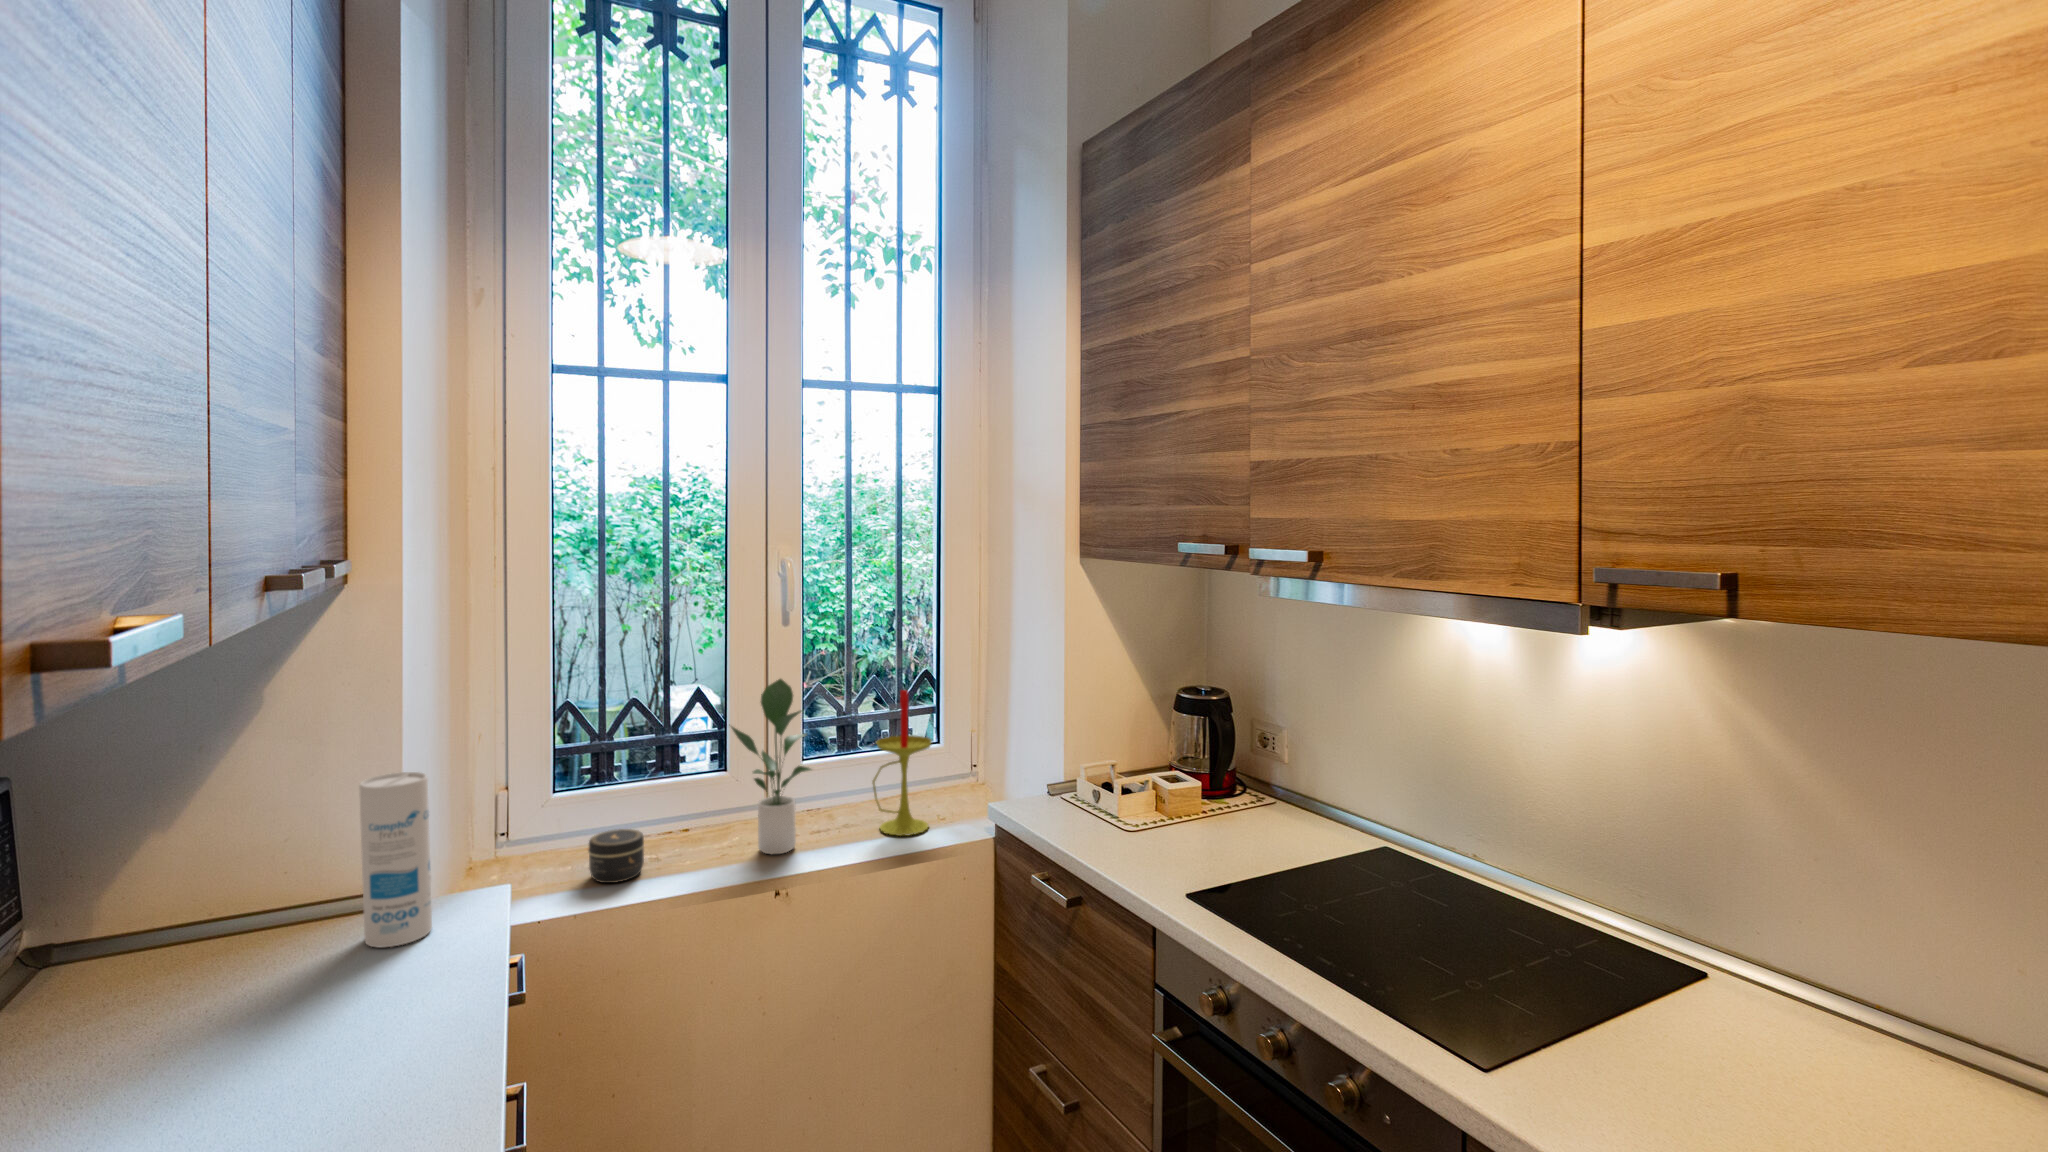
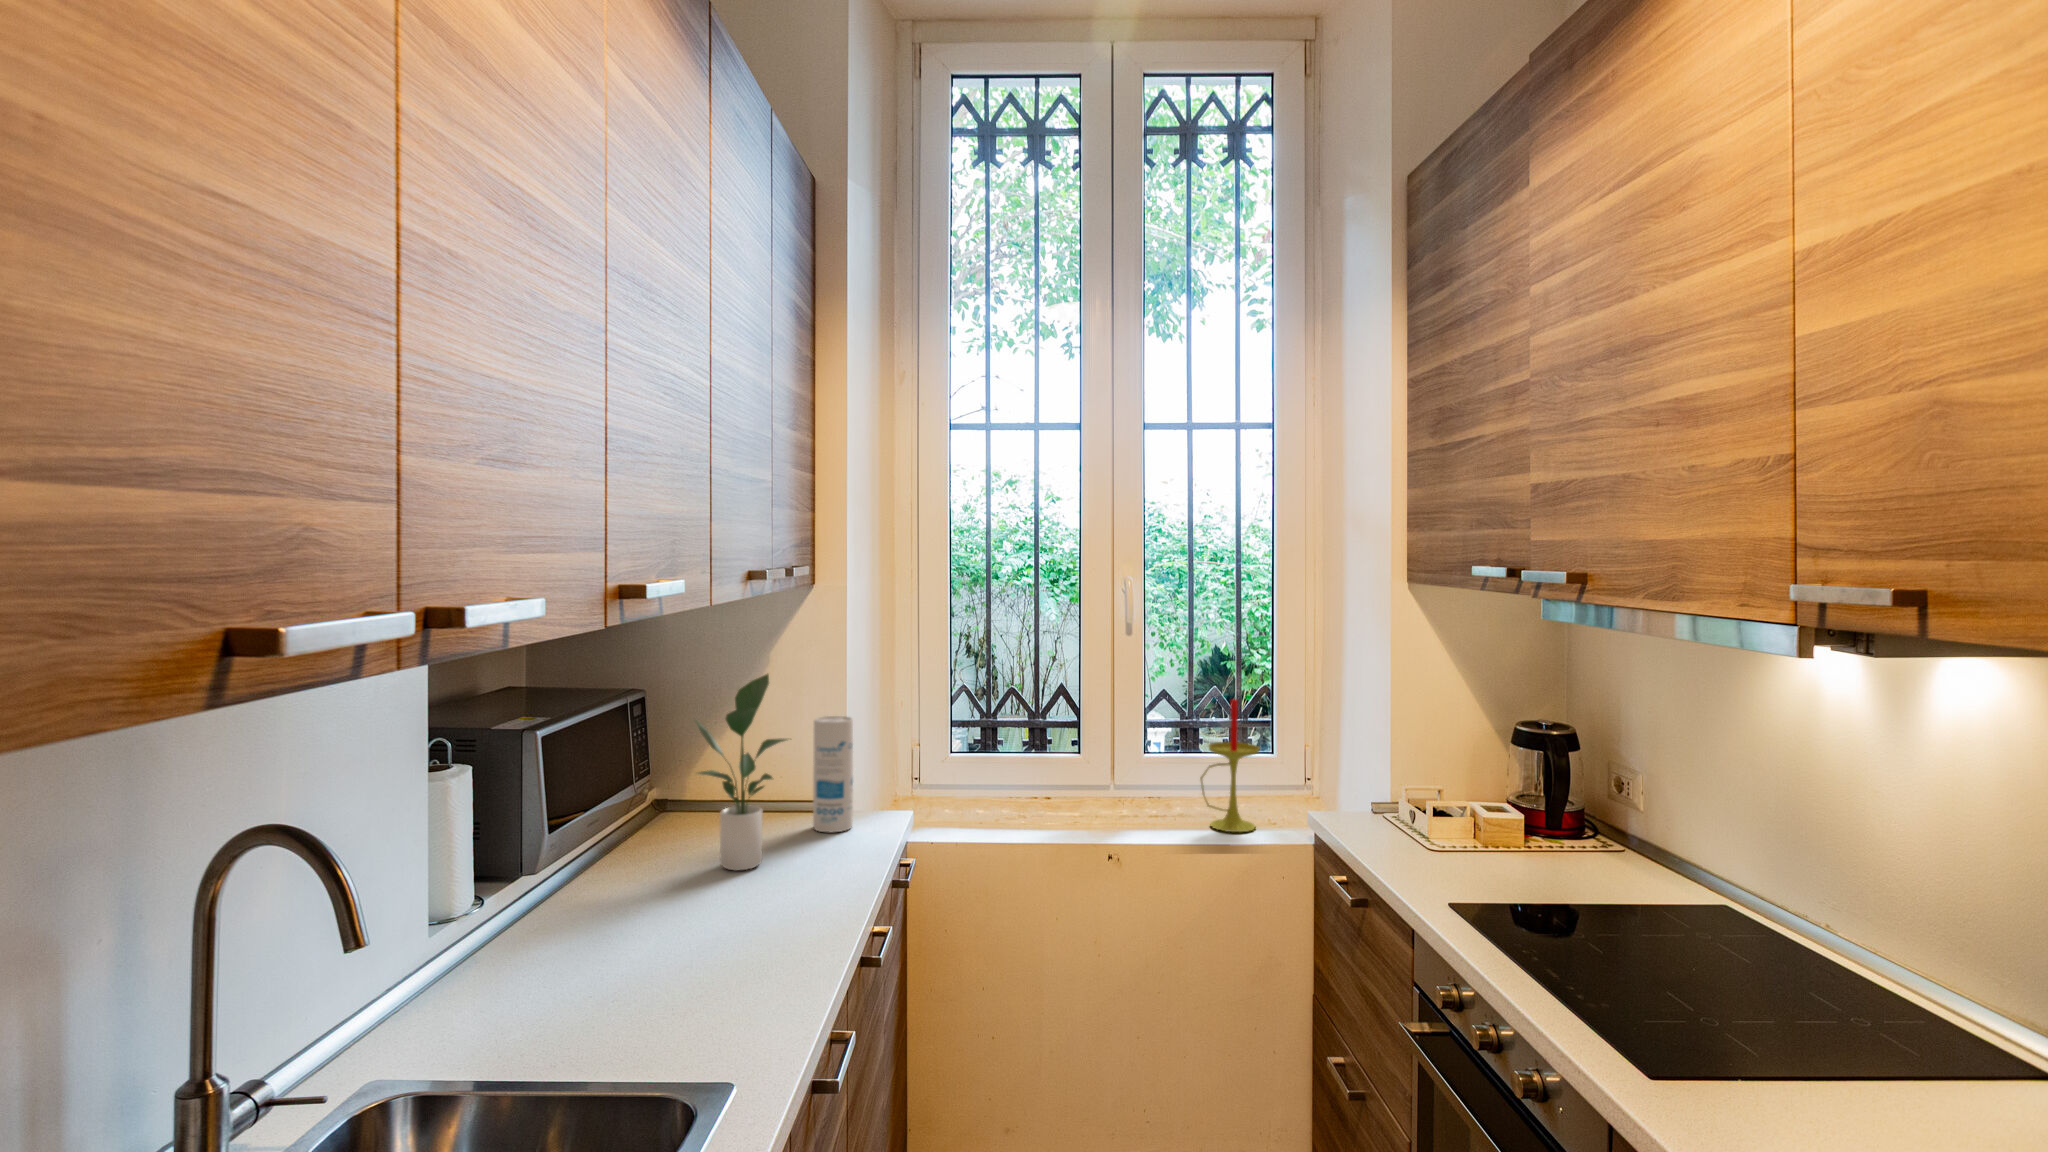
potted plant: present [731,679,811,854] -> present [694,674,787,870]
jar: present [588,829,644,883] -> none [971,790,1011,830]

